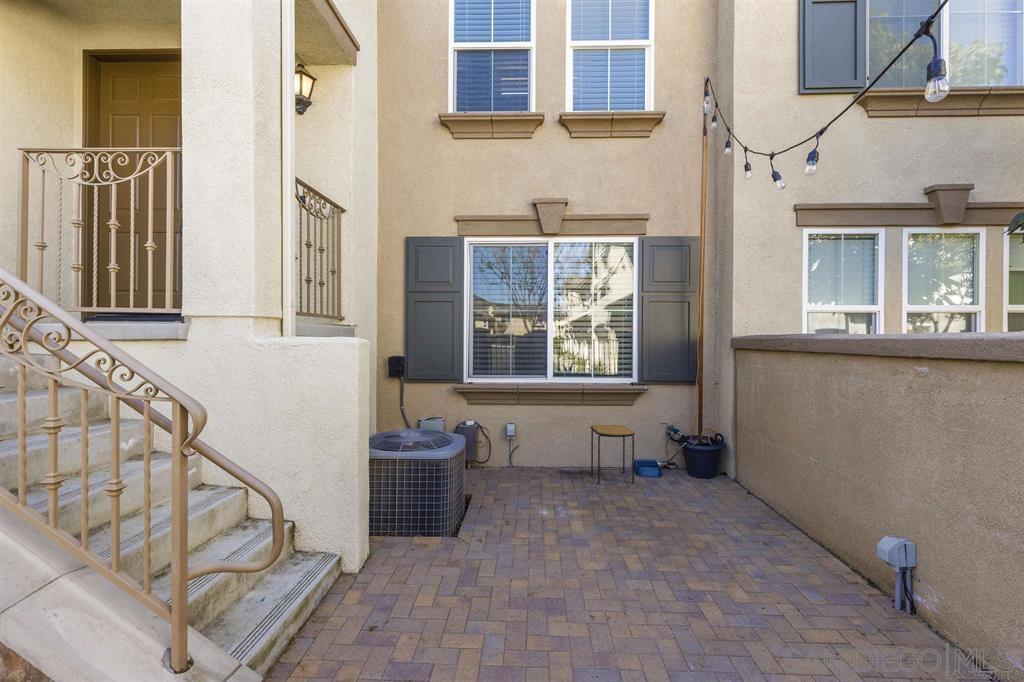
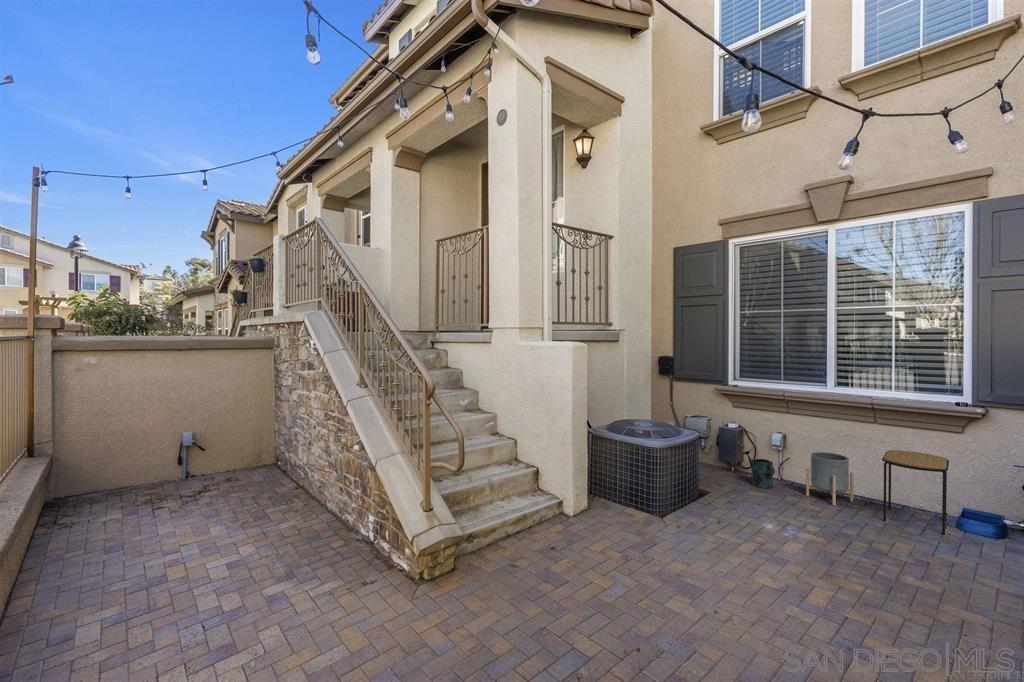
planter: none [538,436,569,480] -> present [806,452,854,505]
watering can: none [481,446,515,479] -> present [744,451,775,488]

